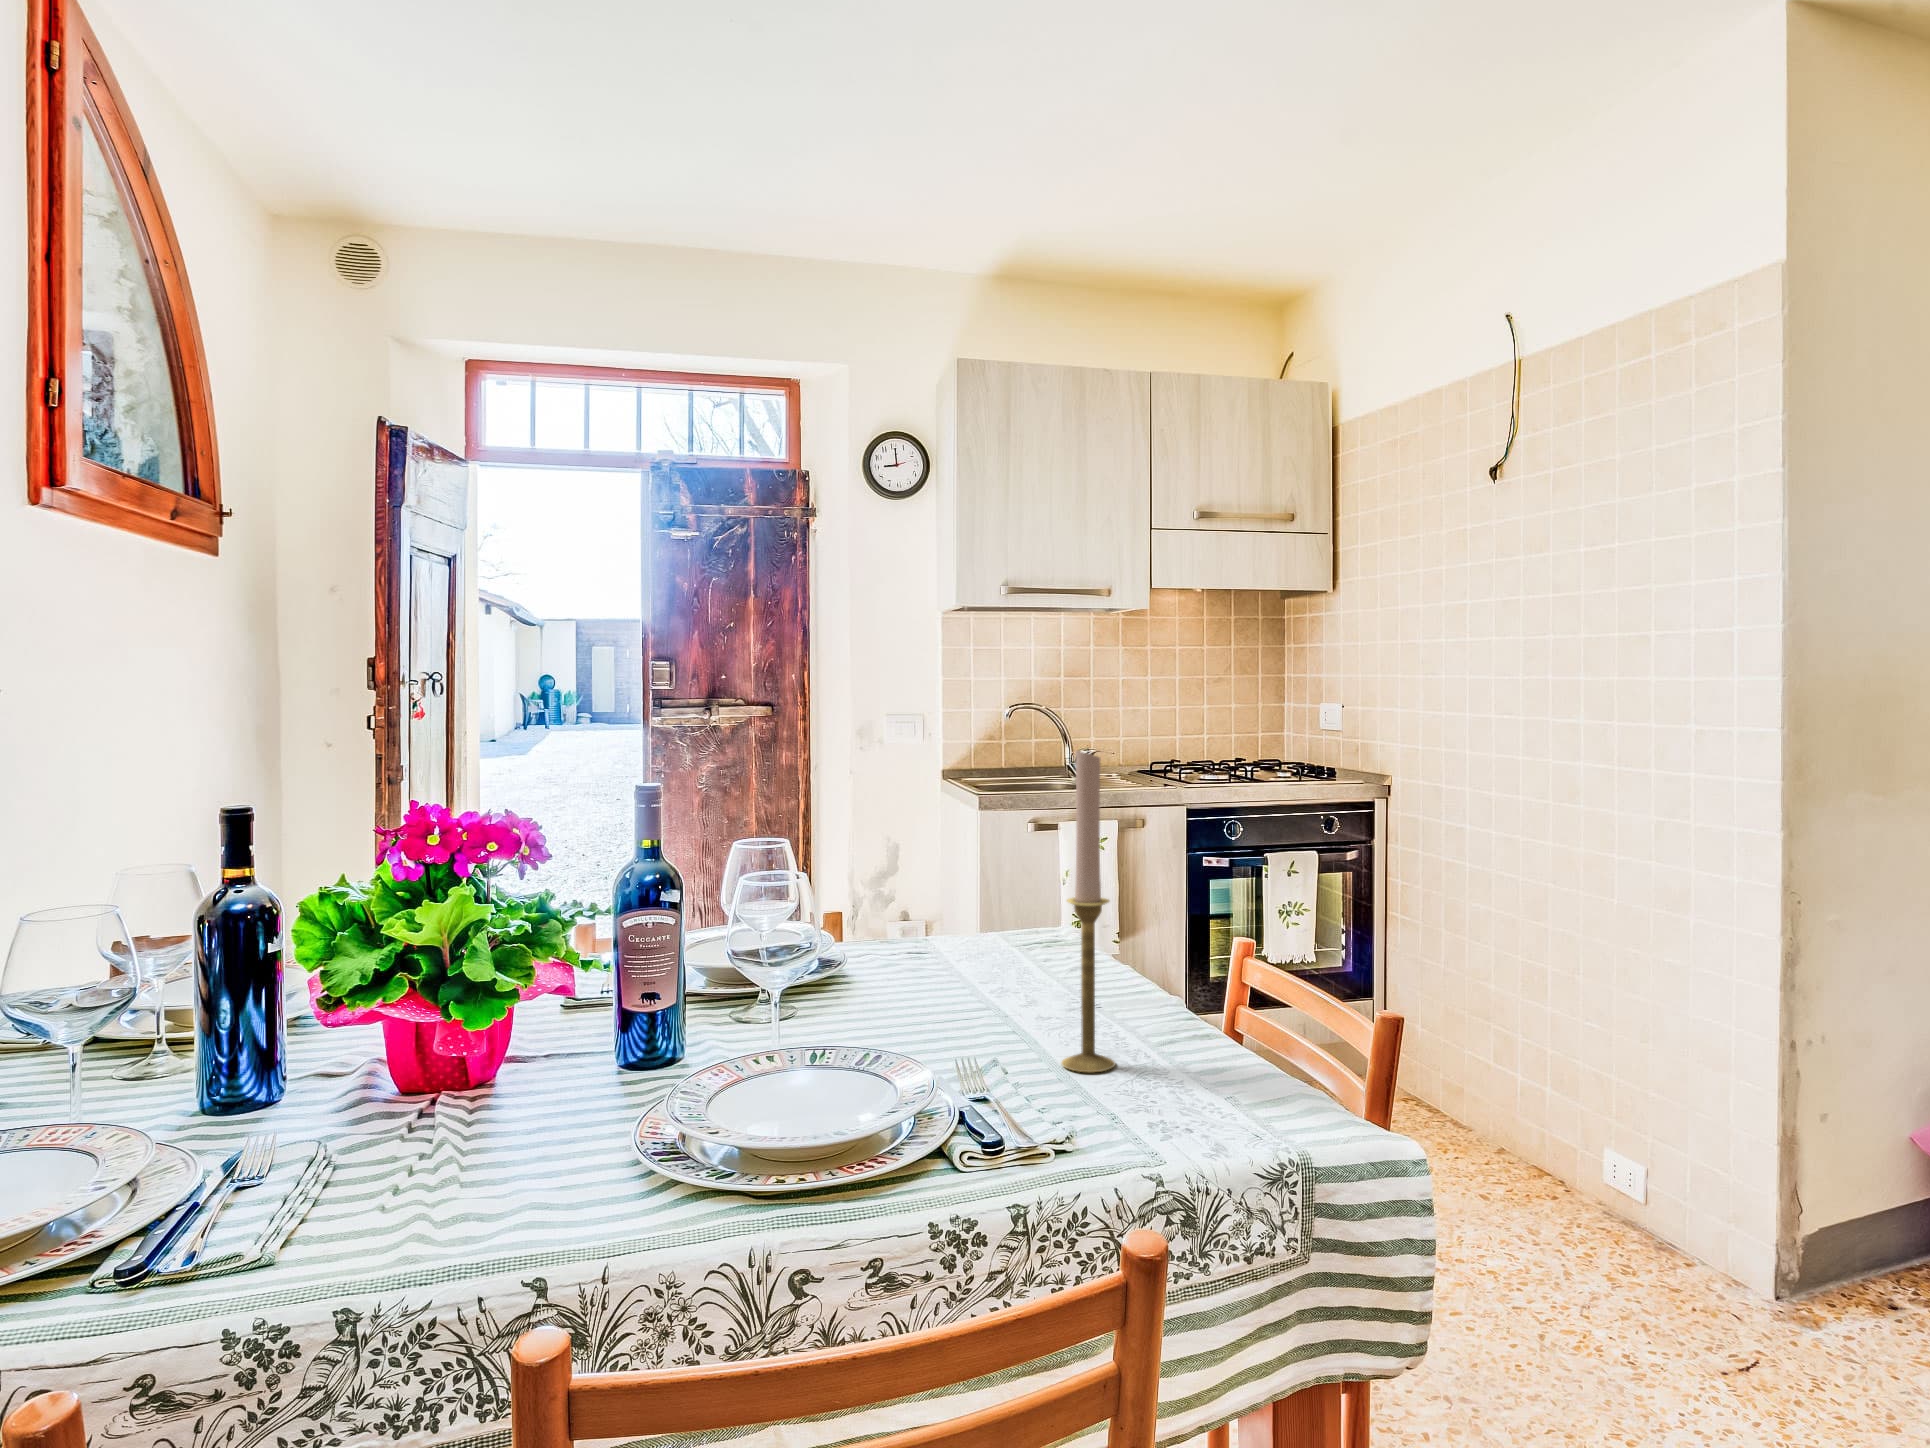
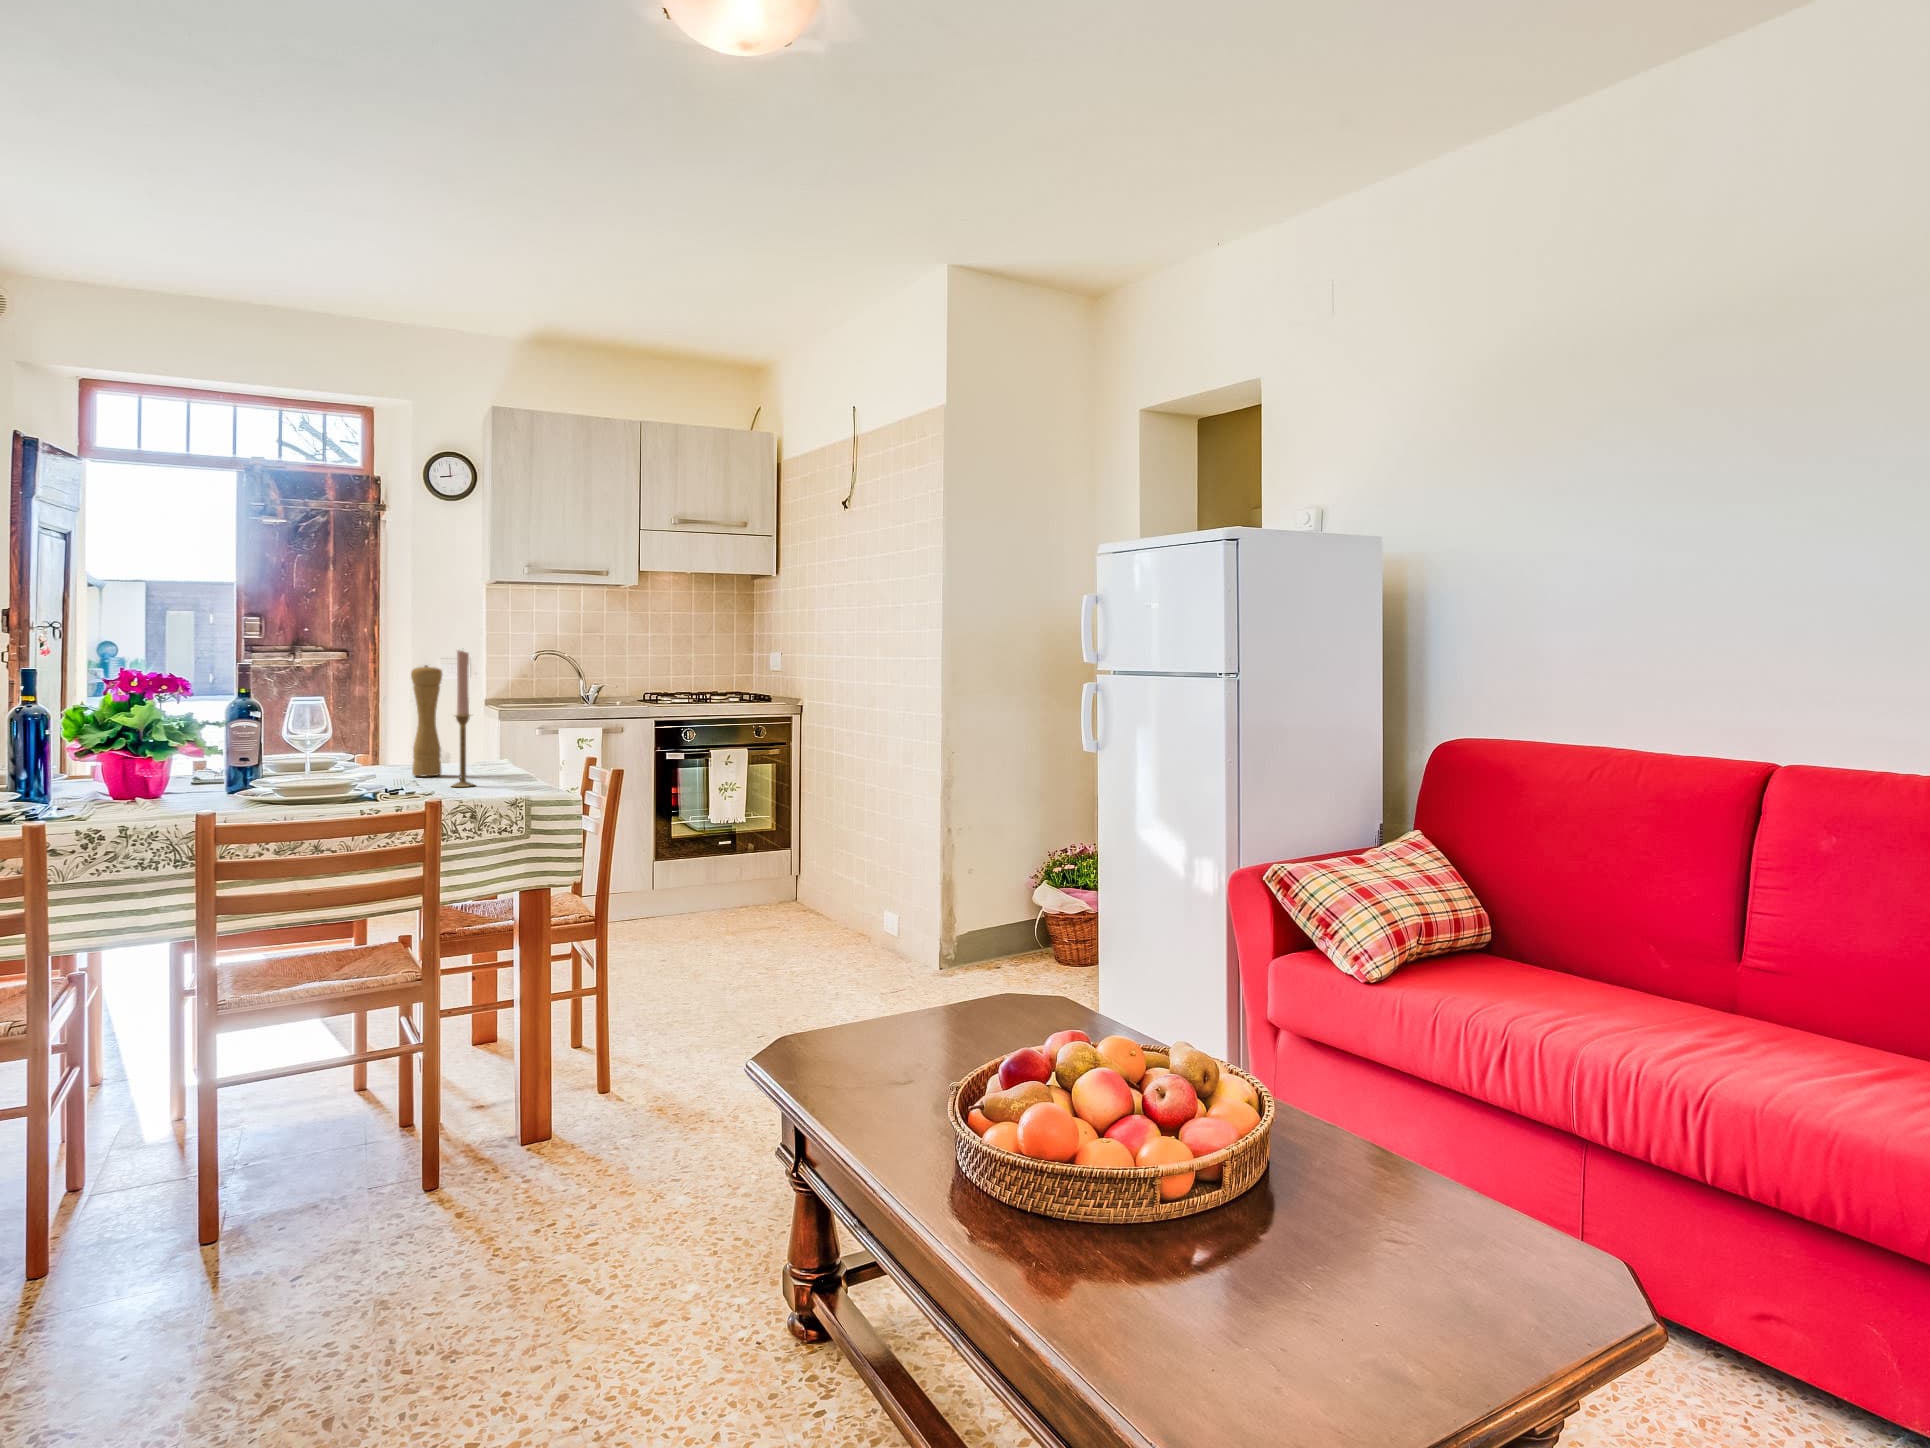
pepper mill: none [951,772,1009,1008] -> present [411,665,442,777]

